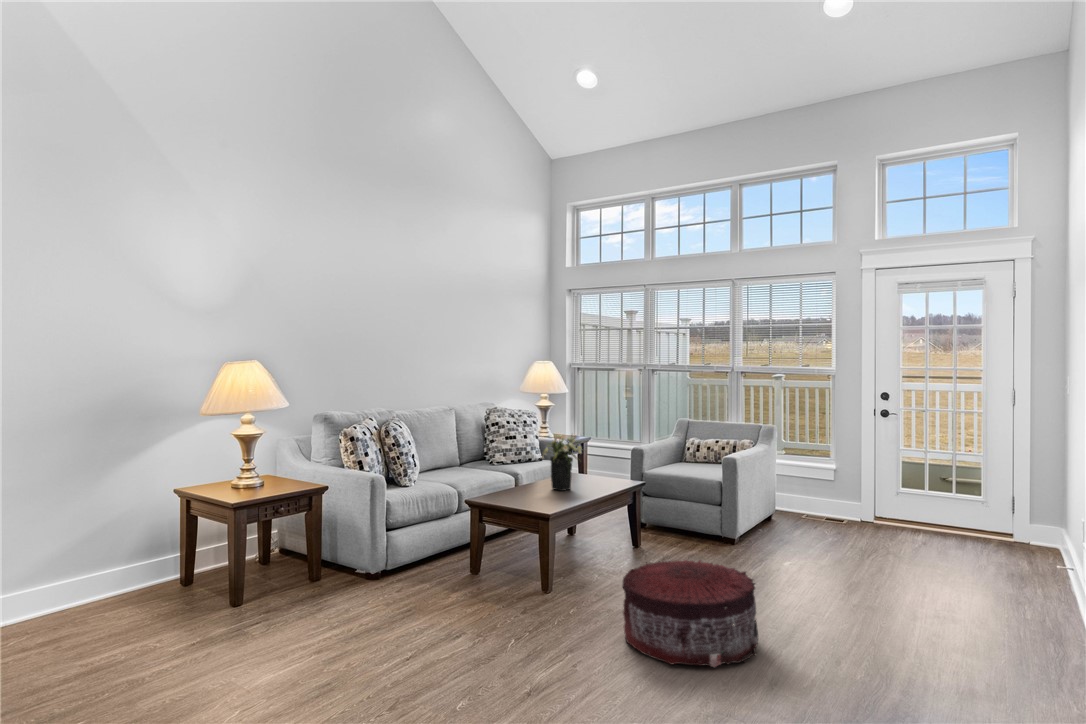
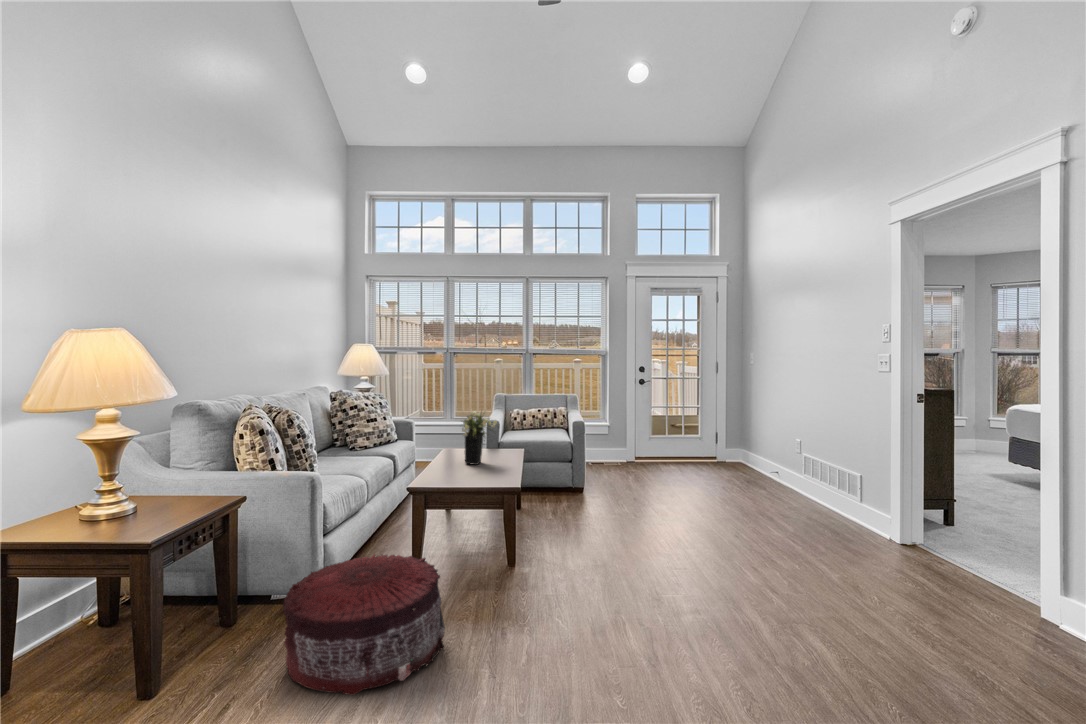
pouf: present [623,560,758,667] -> present [283,554,445,695]

